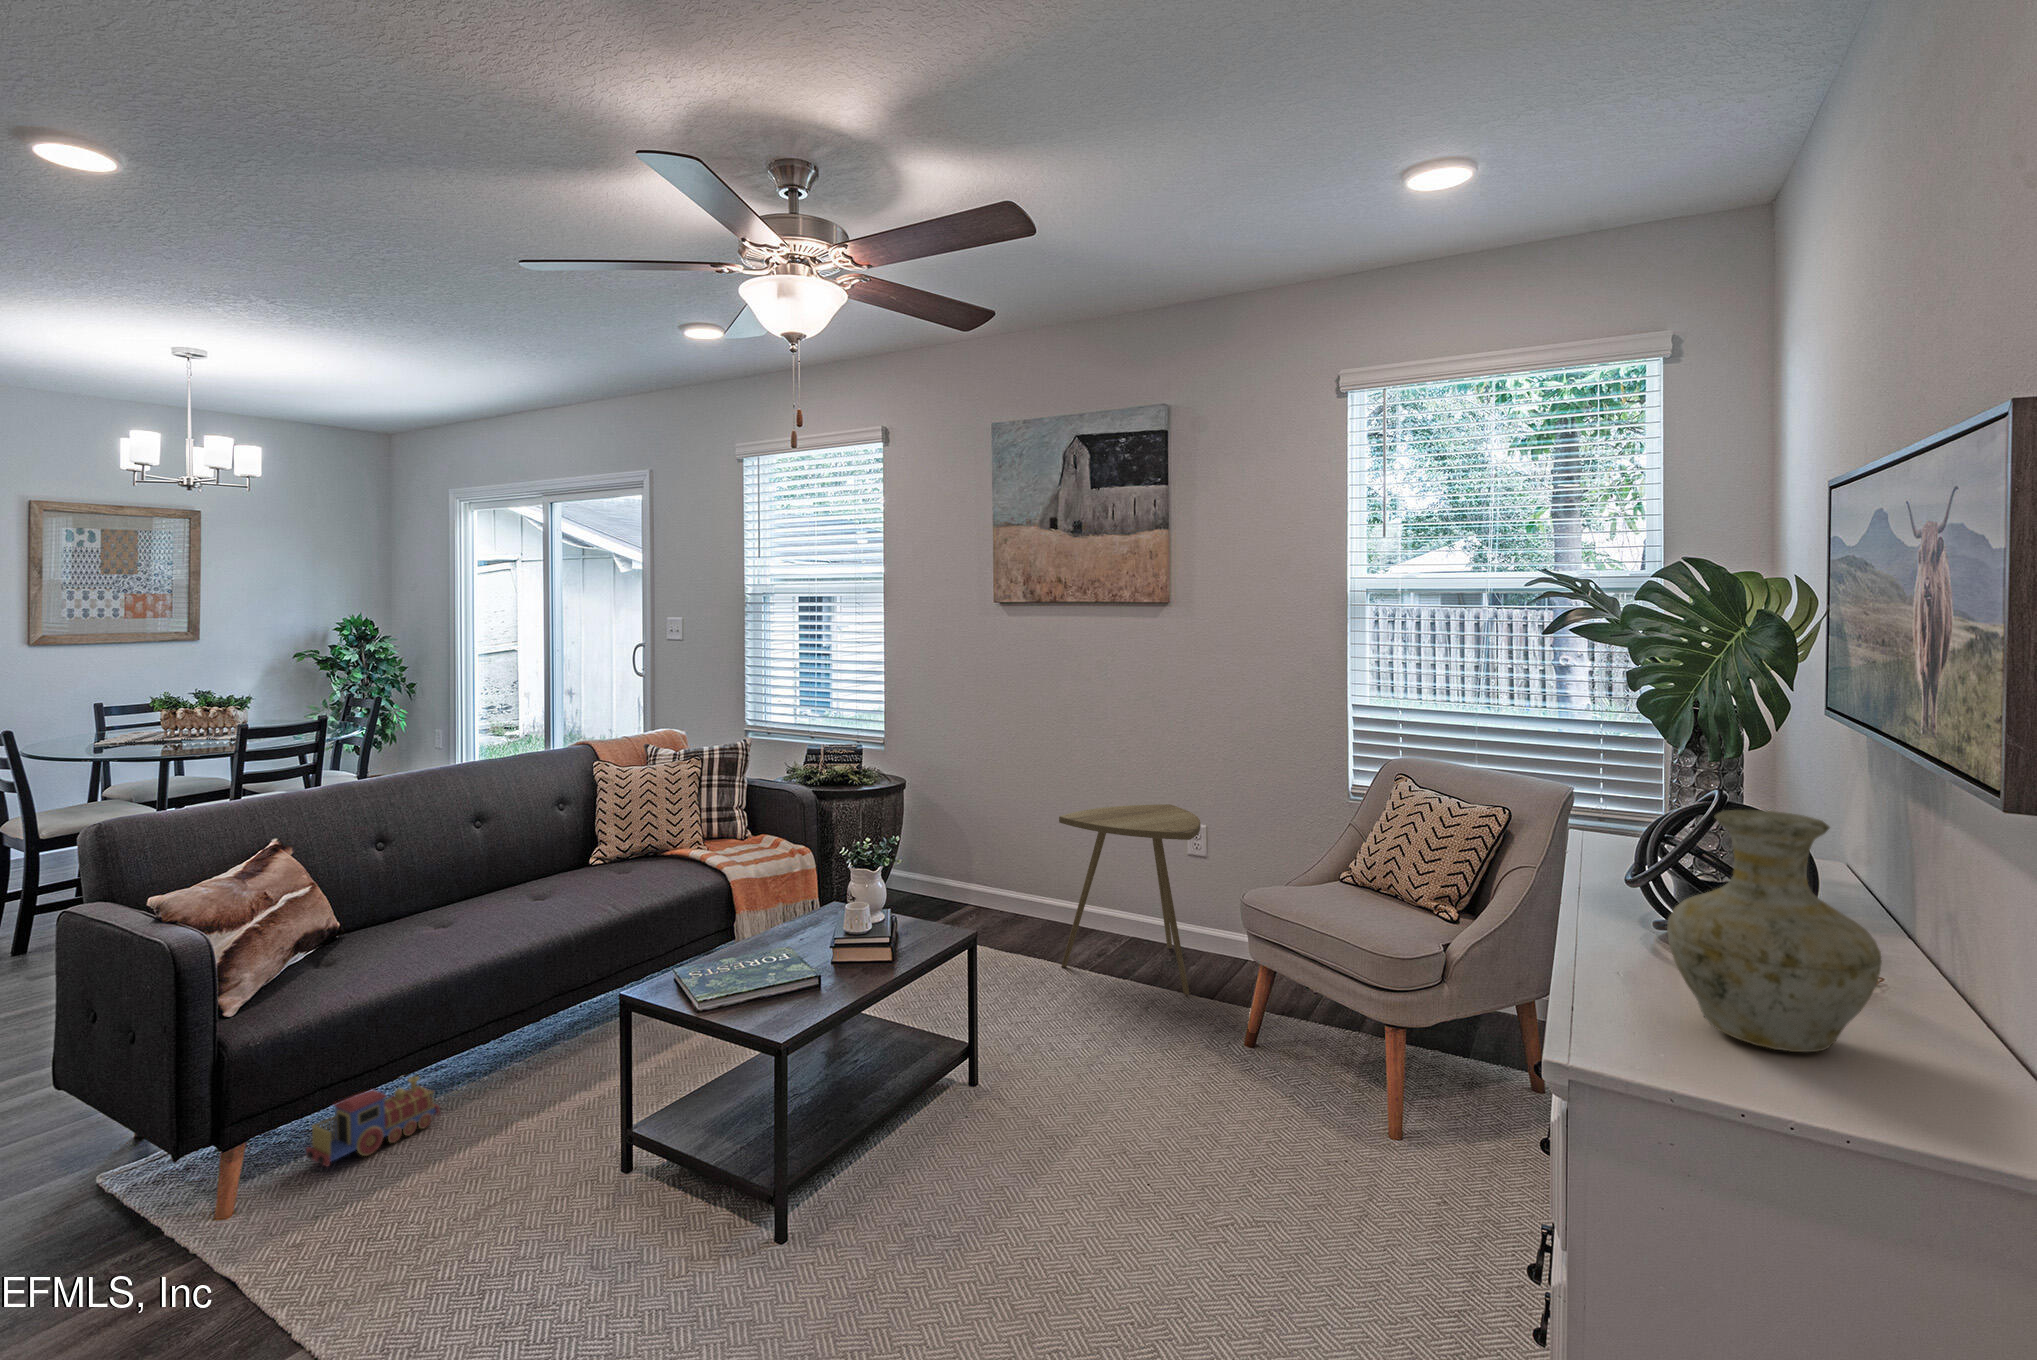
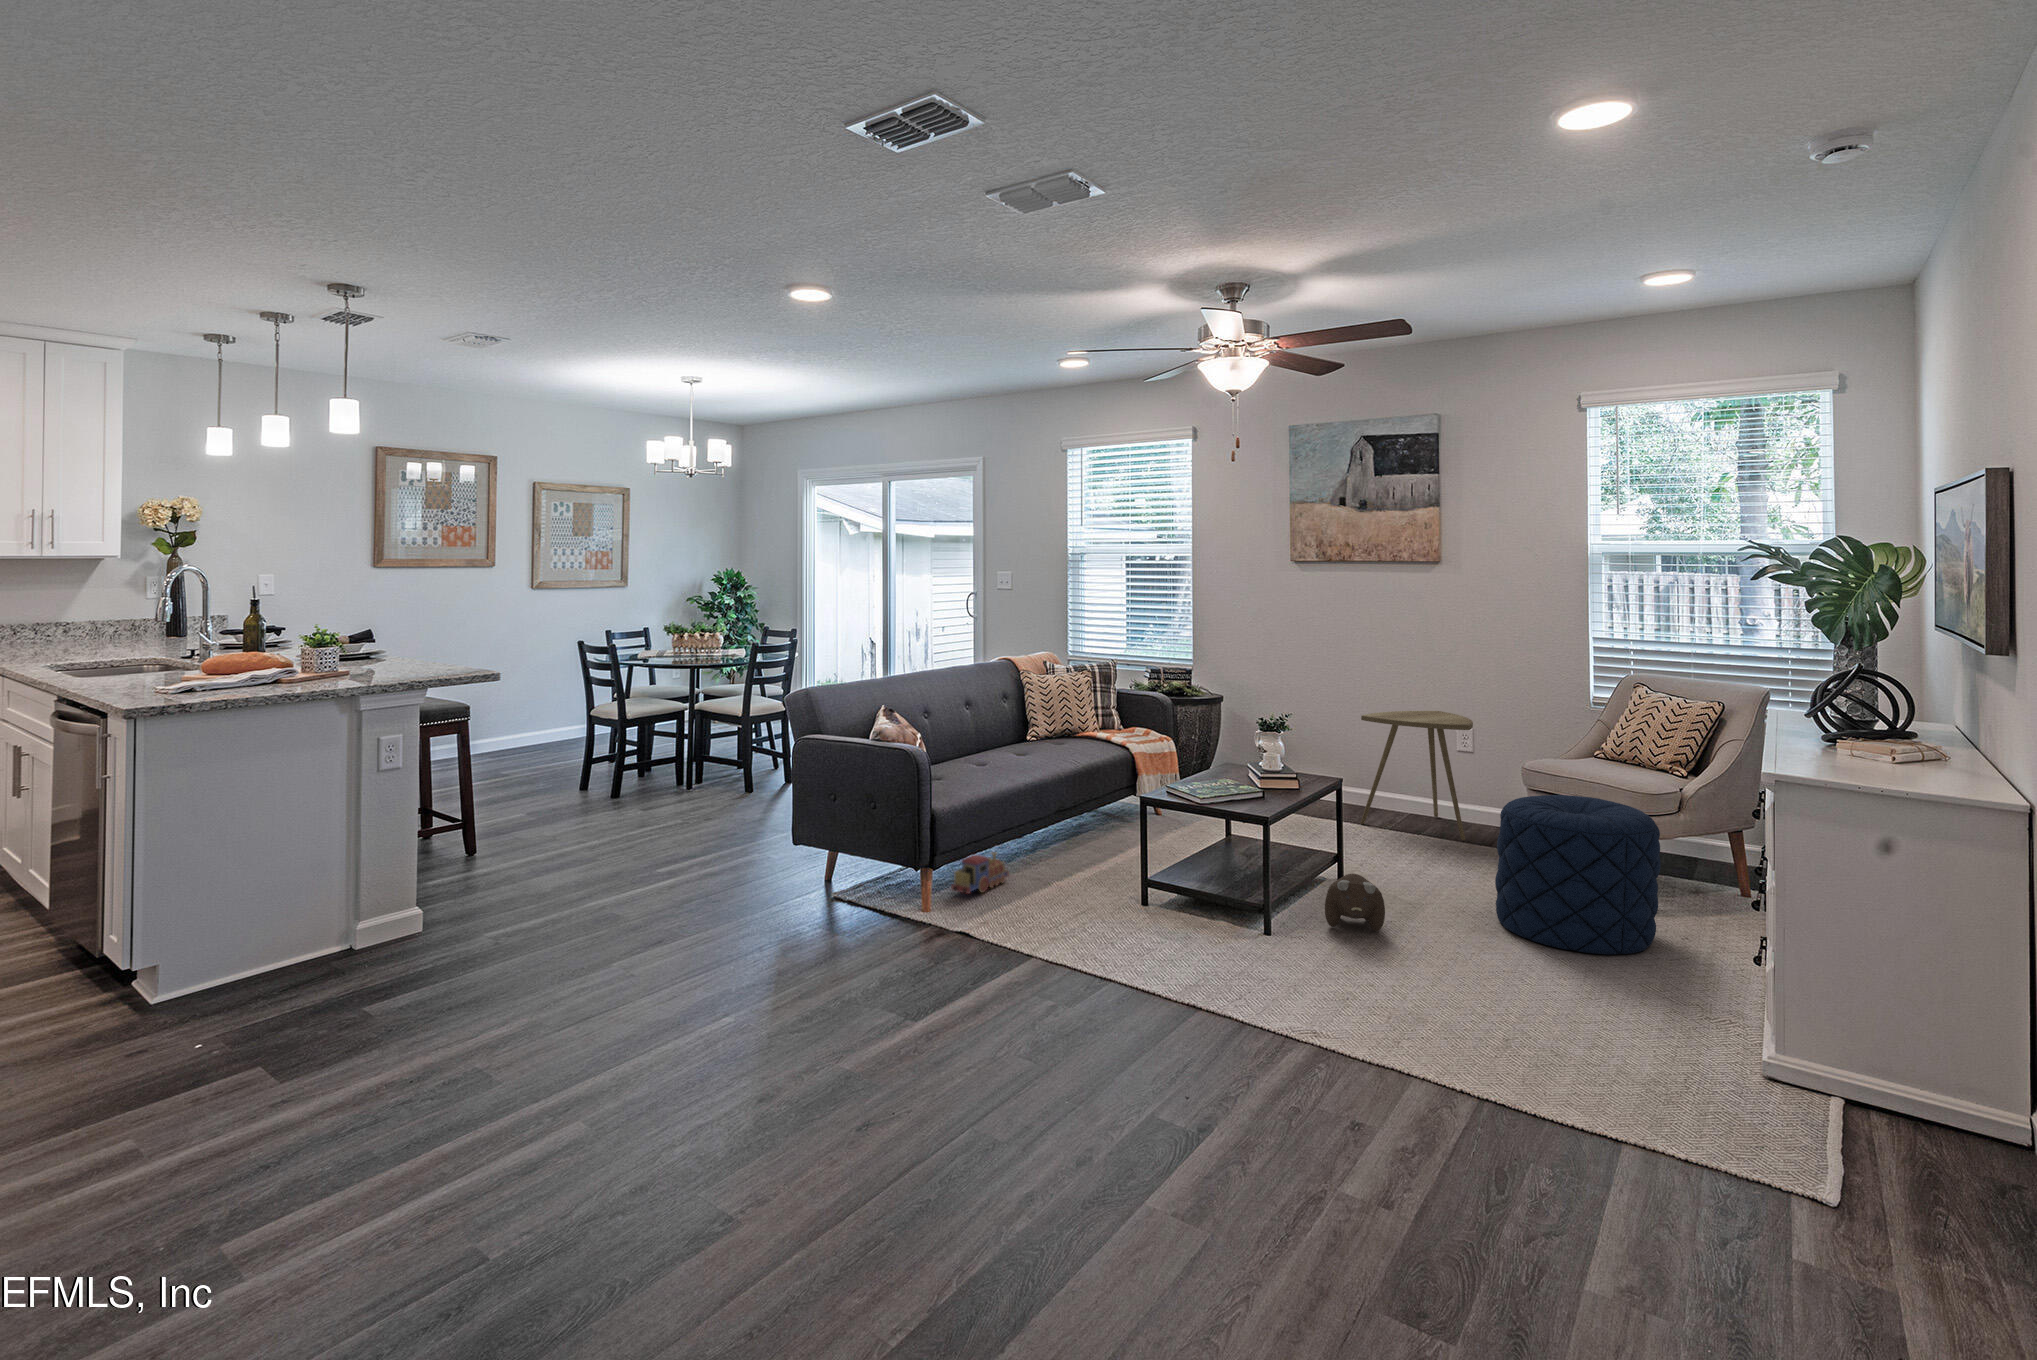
vase: present [1667,810,1882,1052] -> none [1853,663,1969,779]
pouf: none [1160,972,1397,1267] -> present [1495,795,1661,954]
plush toy: none [879,1120,970,1225] -> present [1325,874,1385,932]

